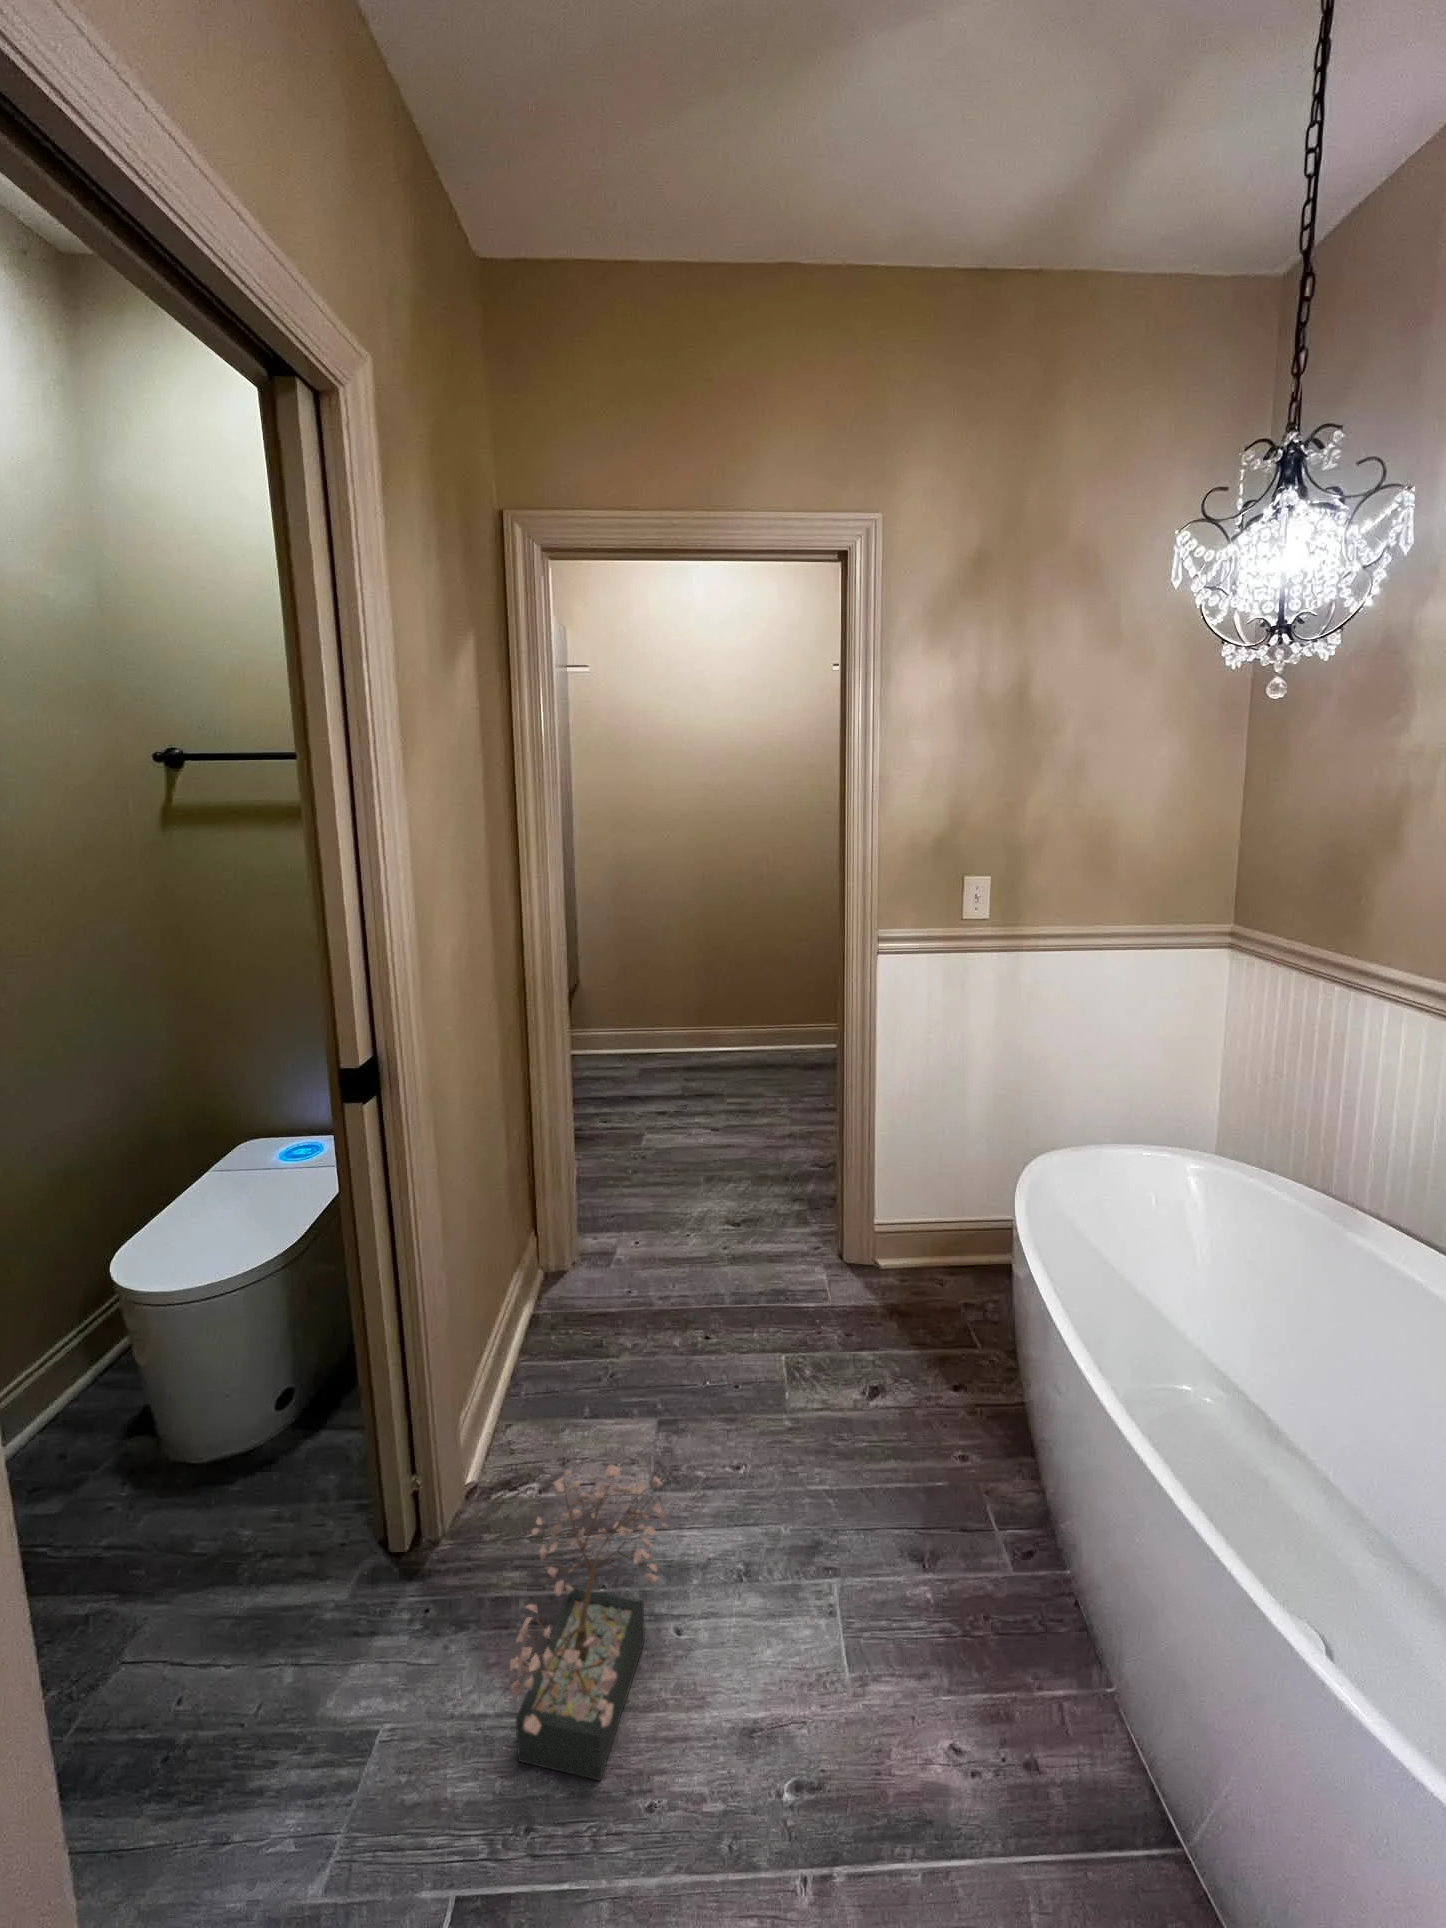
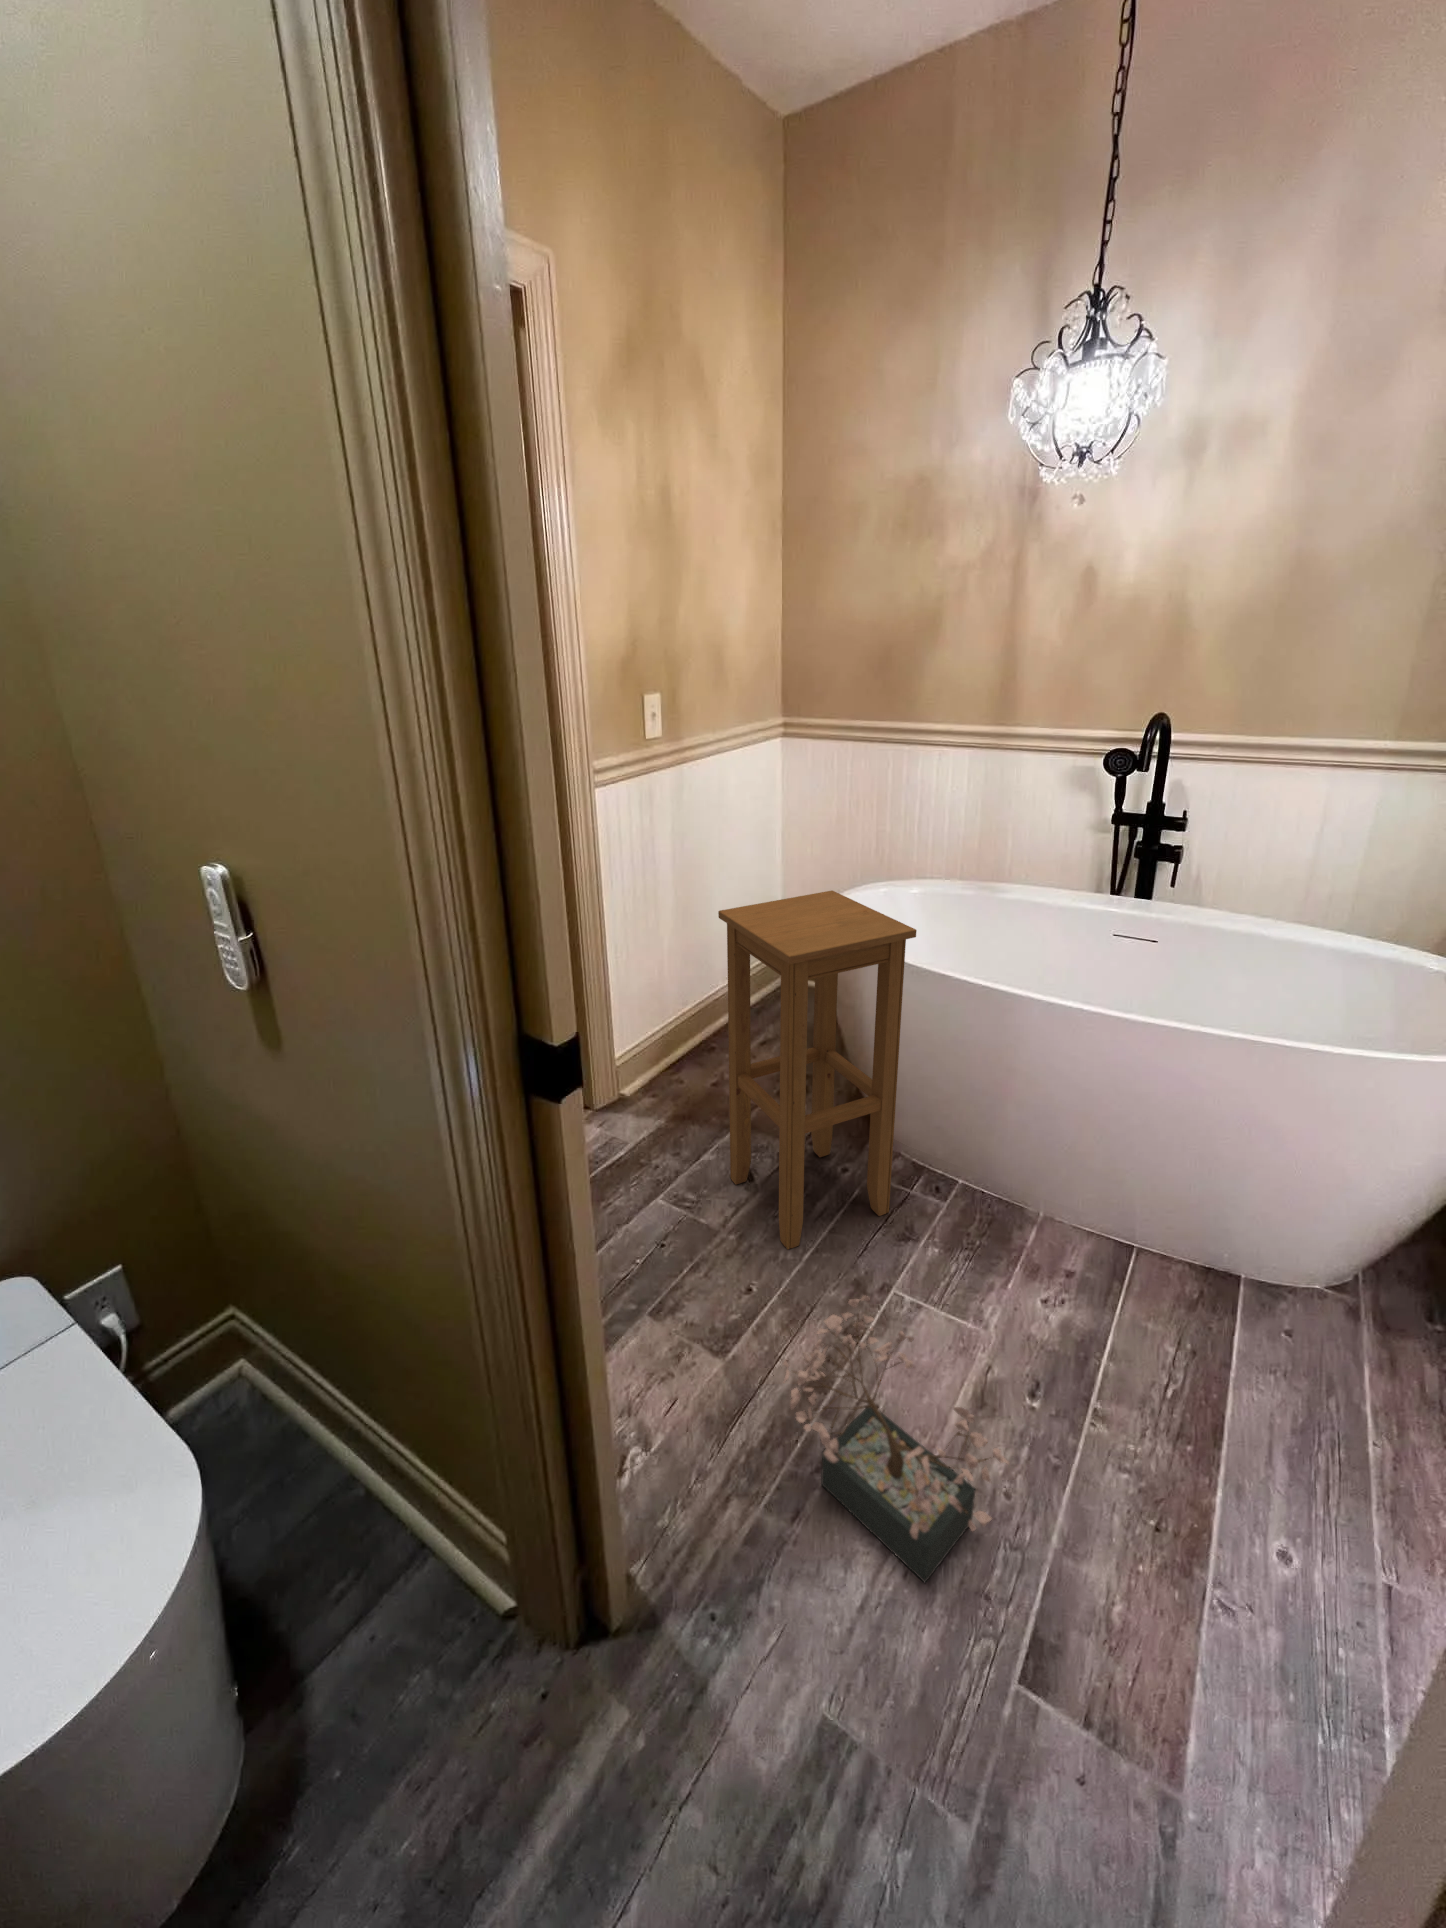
stool: none [801,1091,993,1524] -> present [718,891,917,1249]

